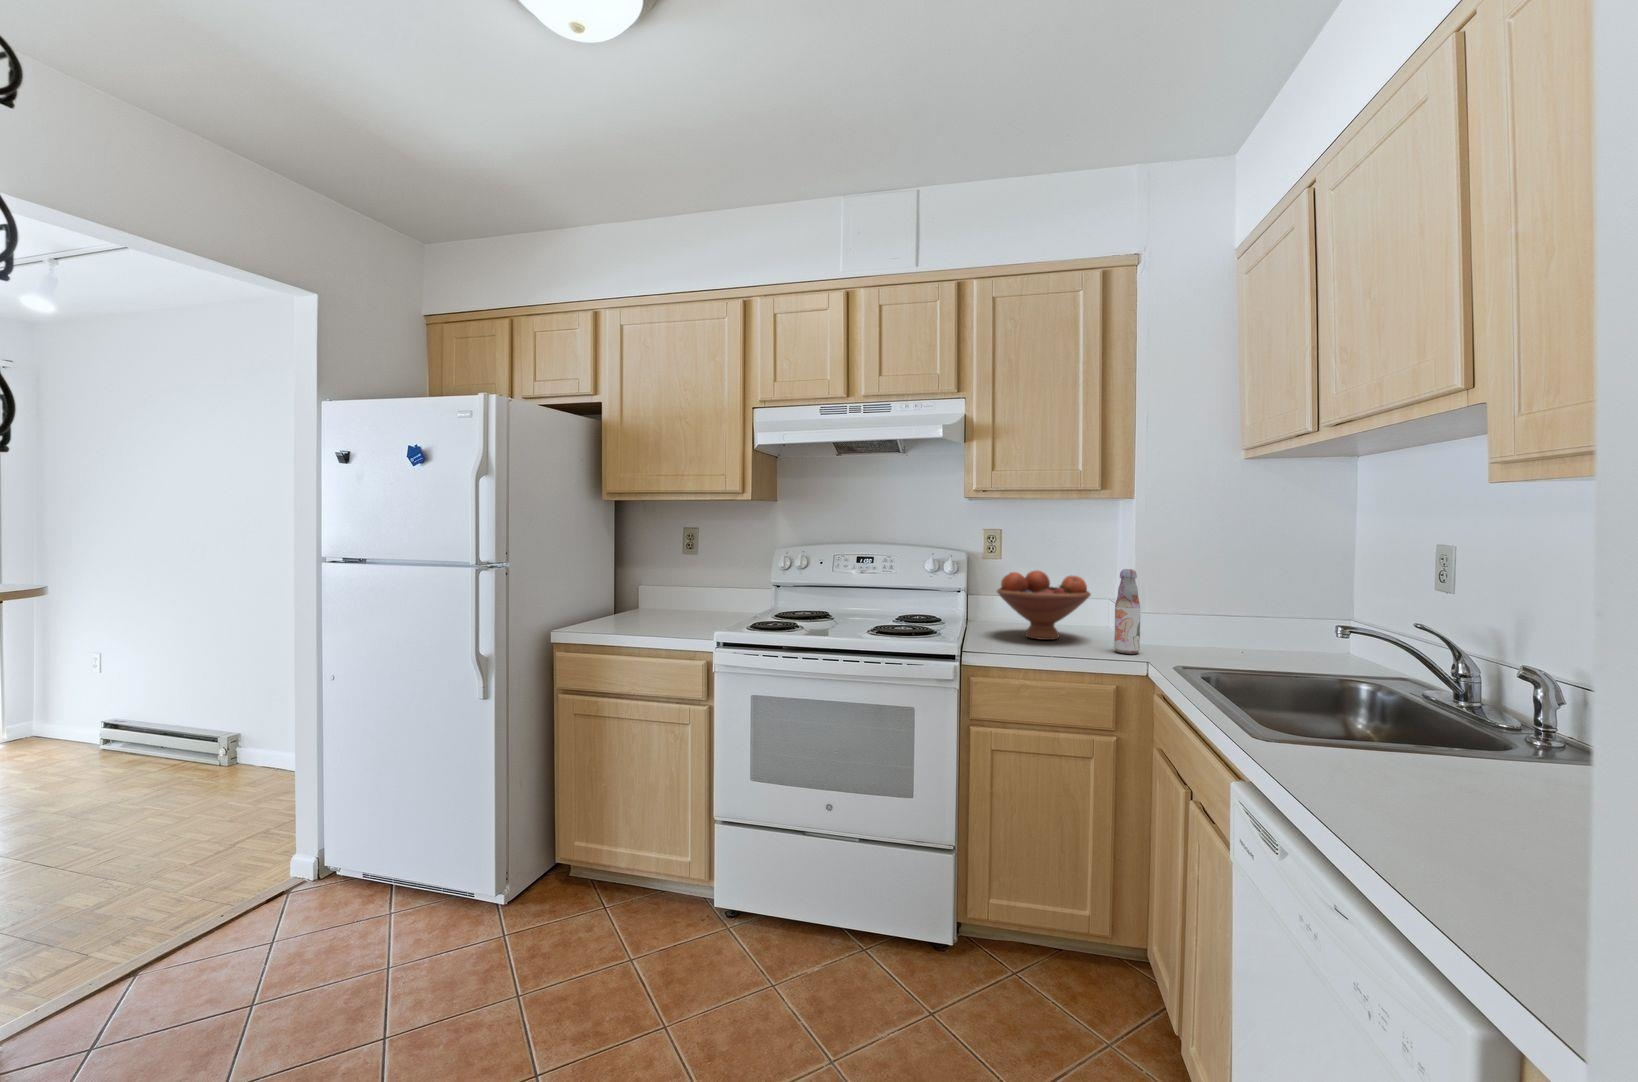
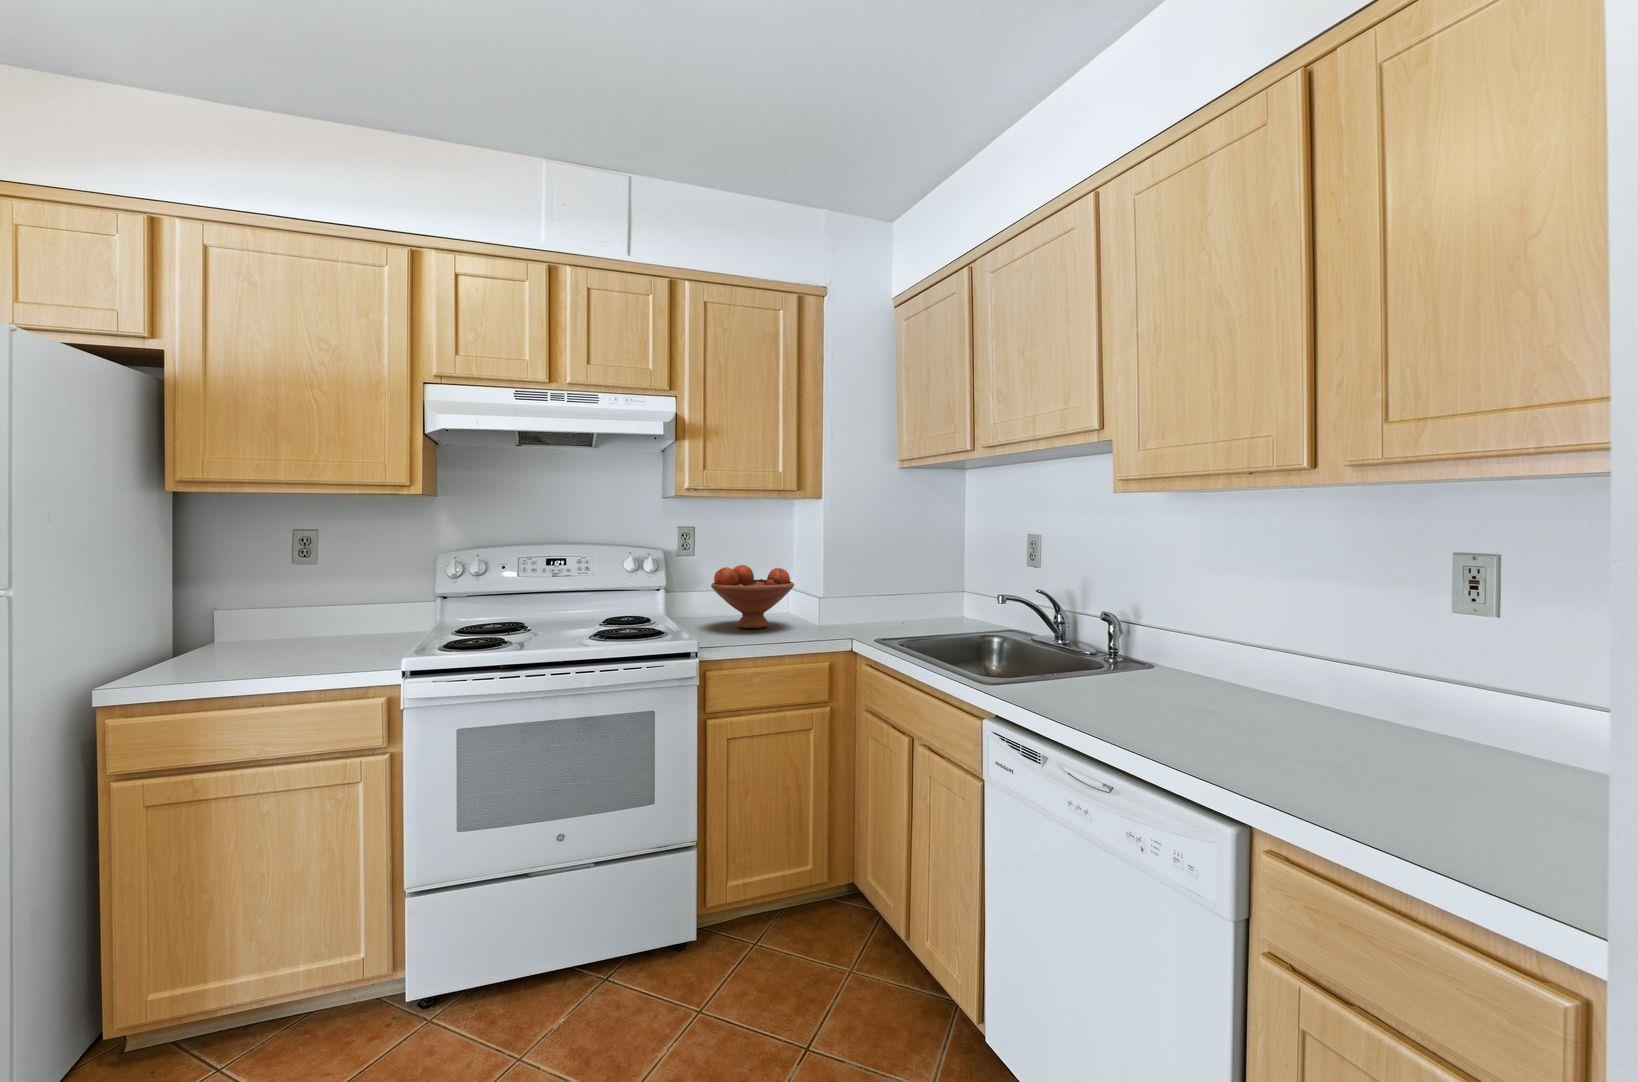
bottle: present [1114,569,1140,654] -> none [821,560,841,633]

